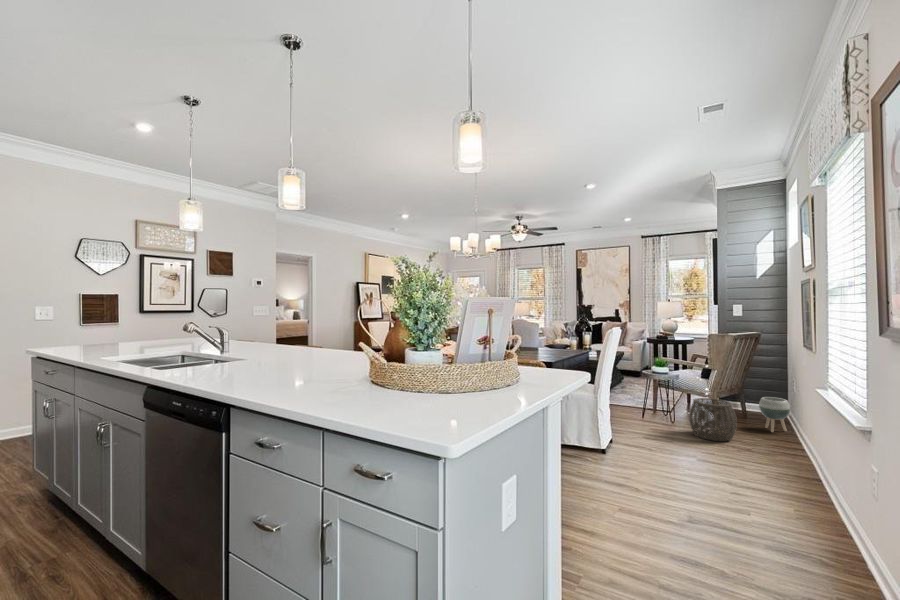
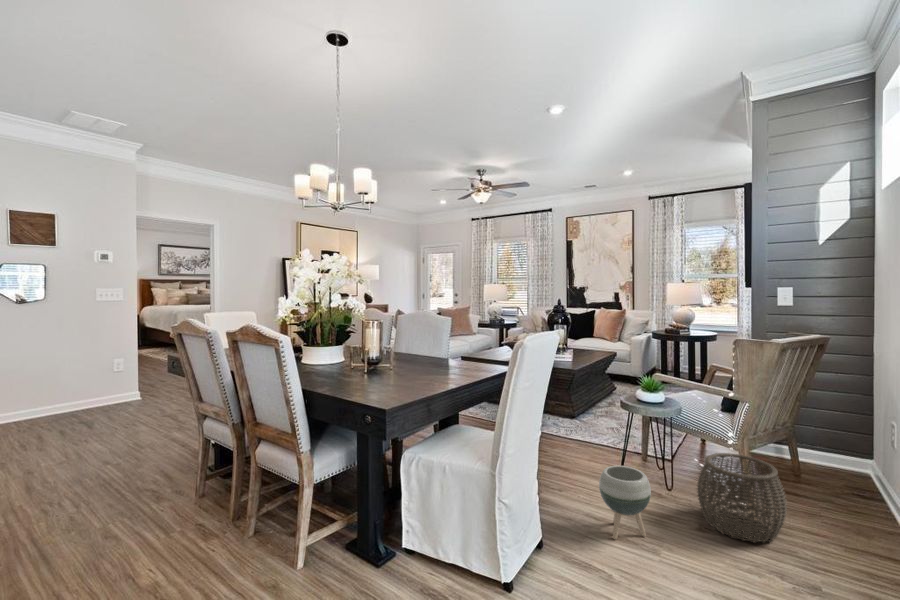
planter: present [759,397,790,432] -> present [599,466,651,539]

